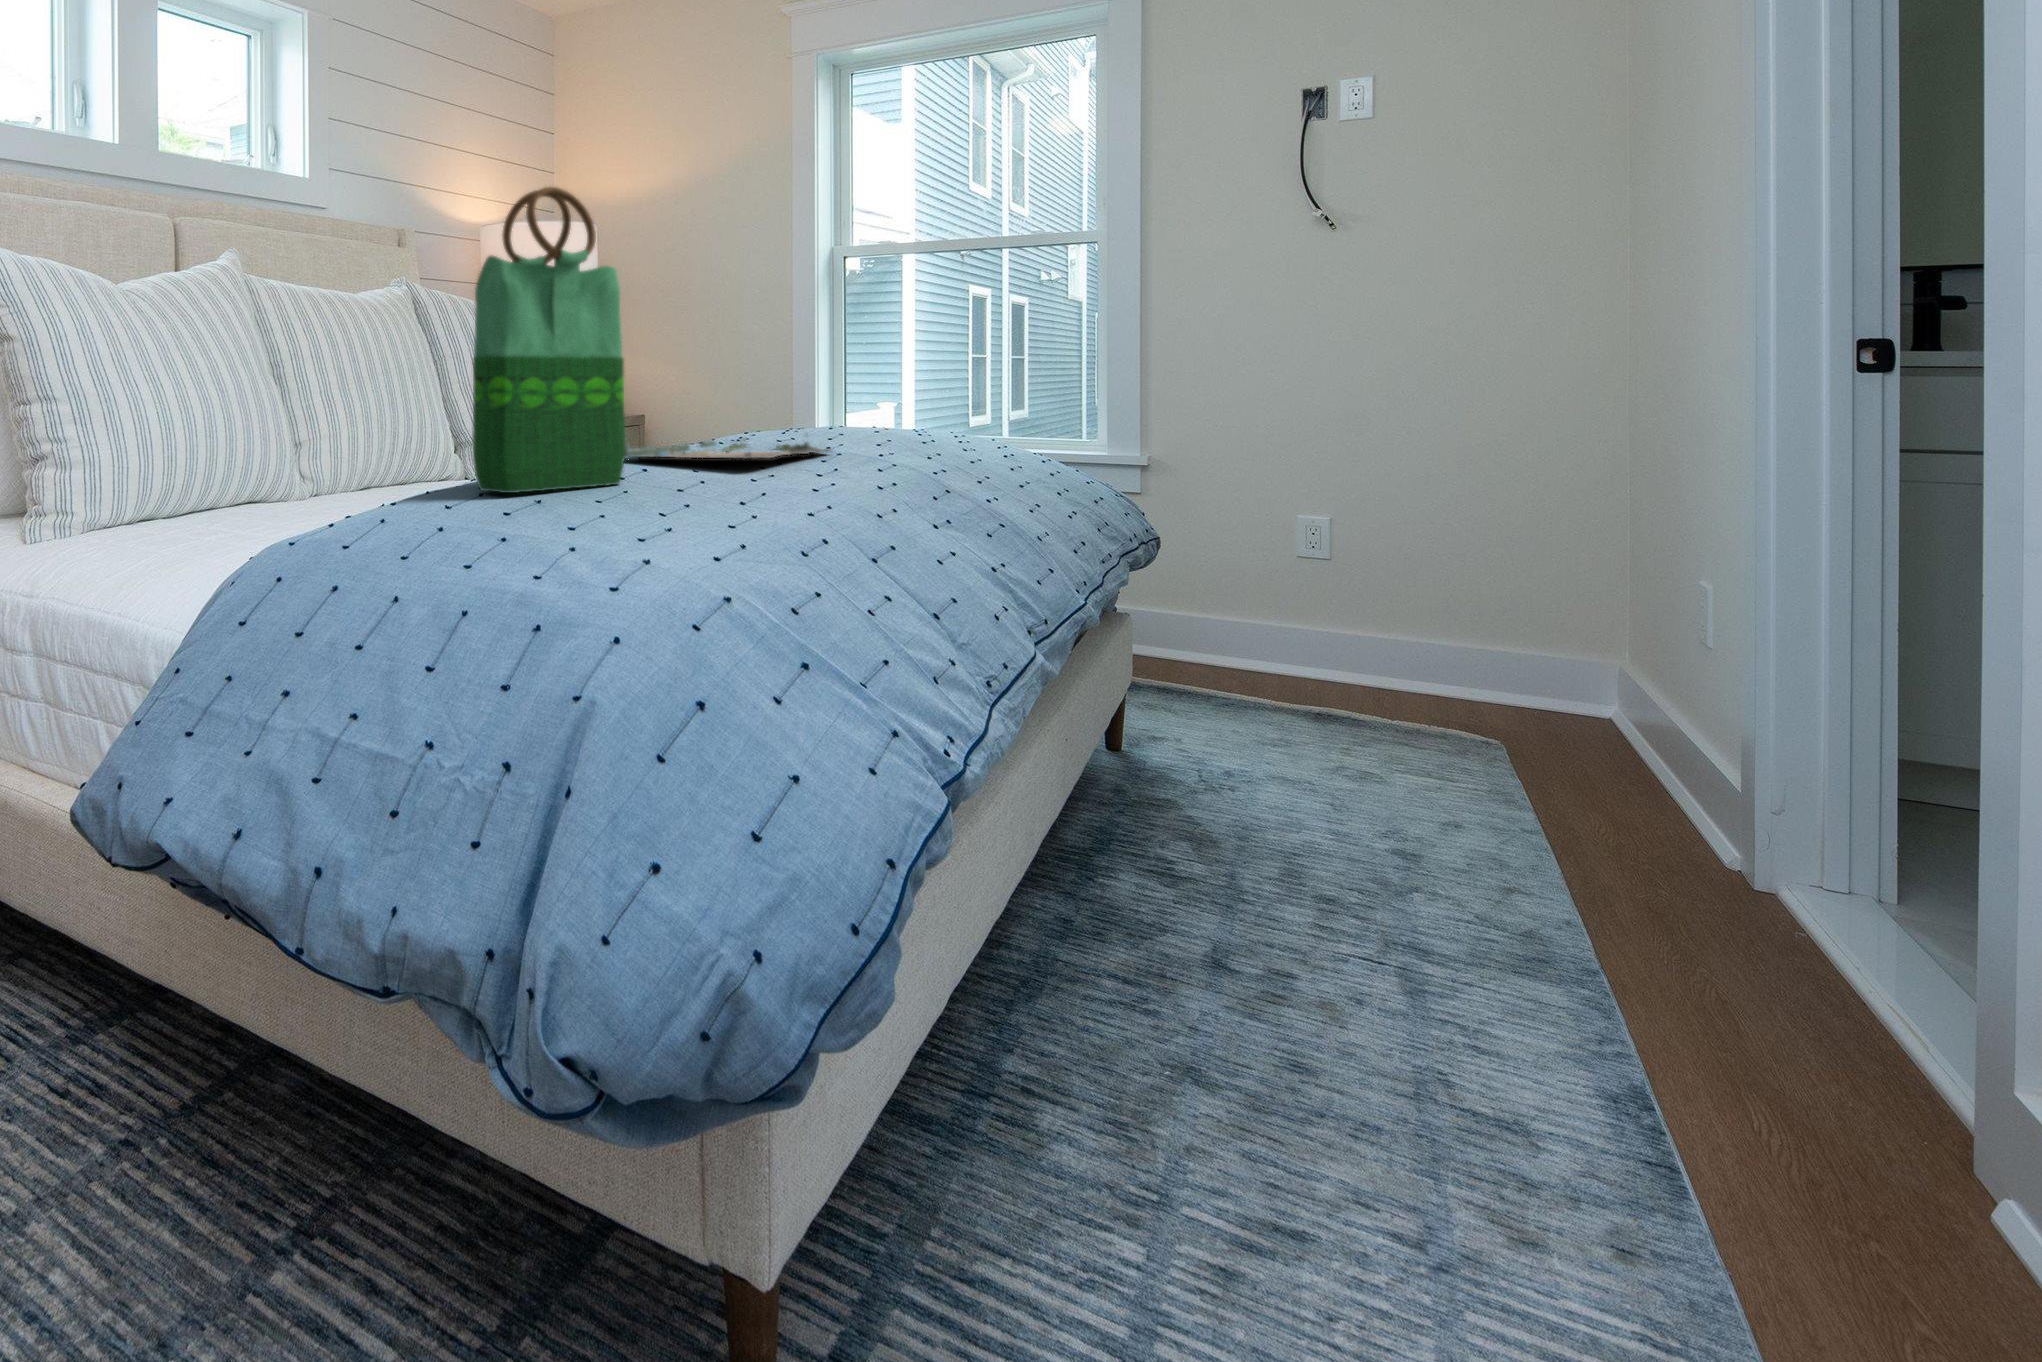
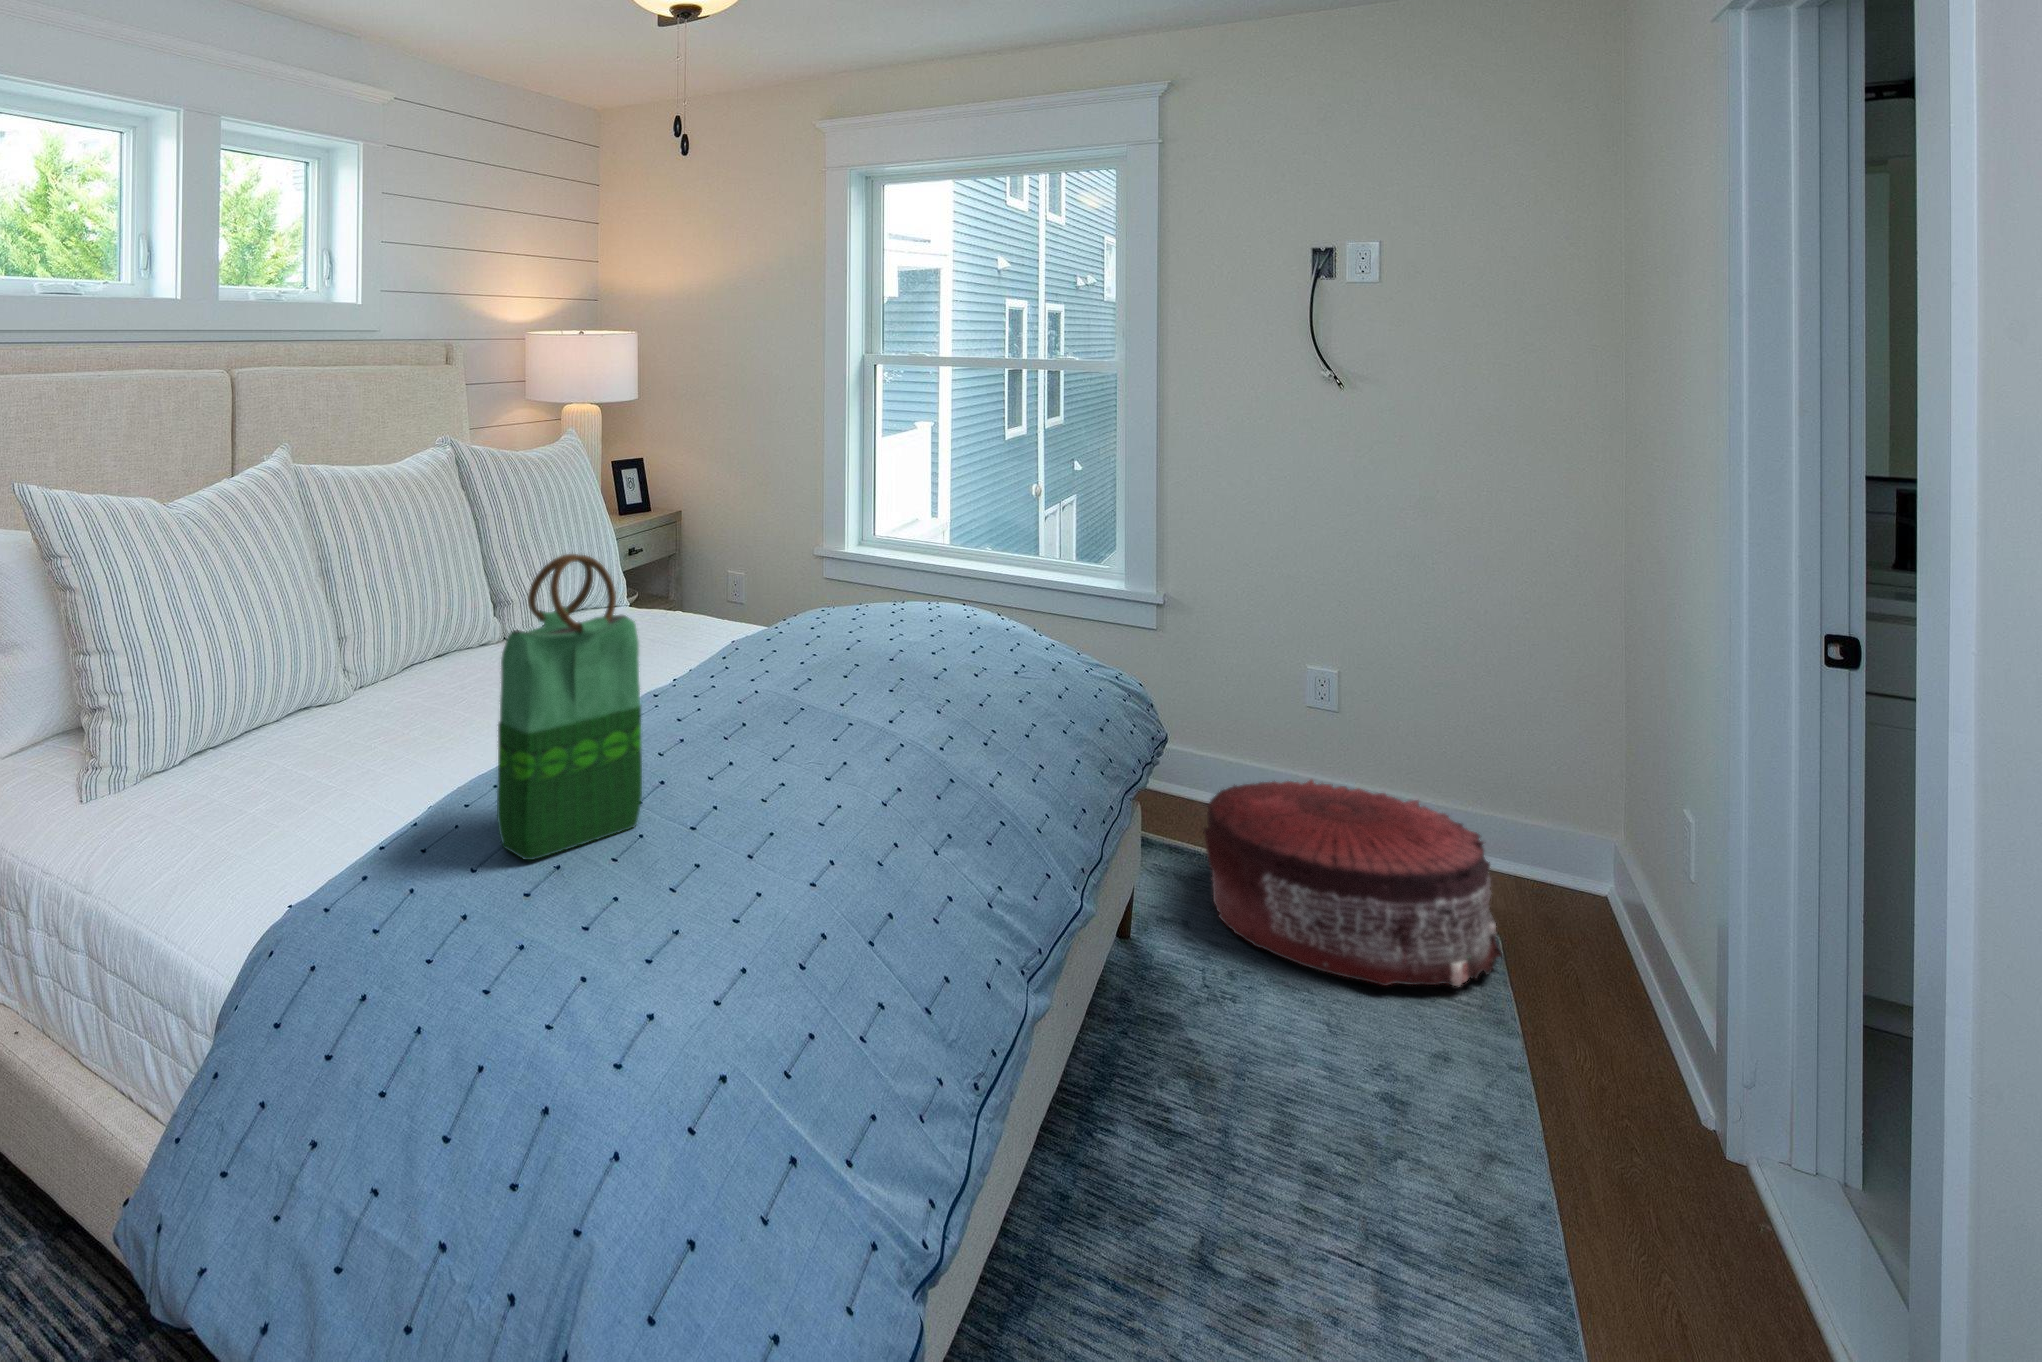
tray: present [625,433,831,459] -> none [639,701,846,780]
pouf: none [1195,602,1510,774] -> present [1203,779,1503,986]

